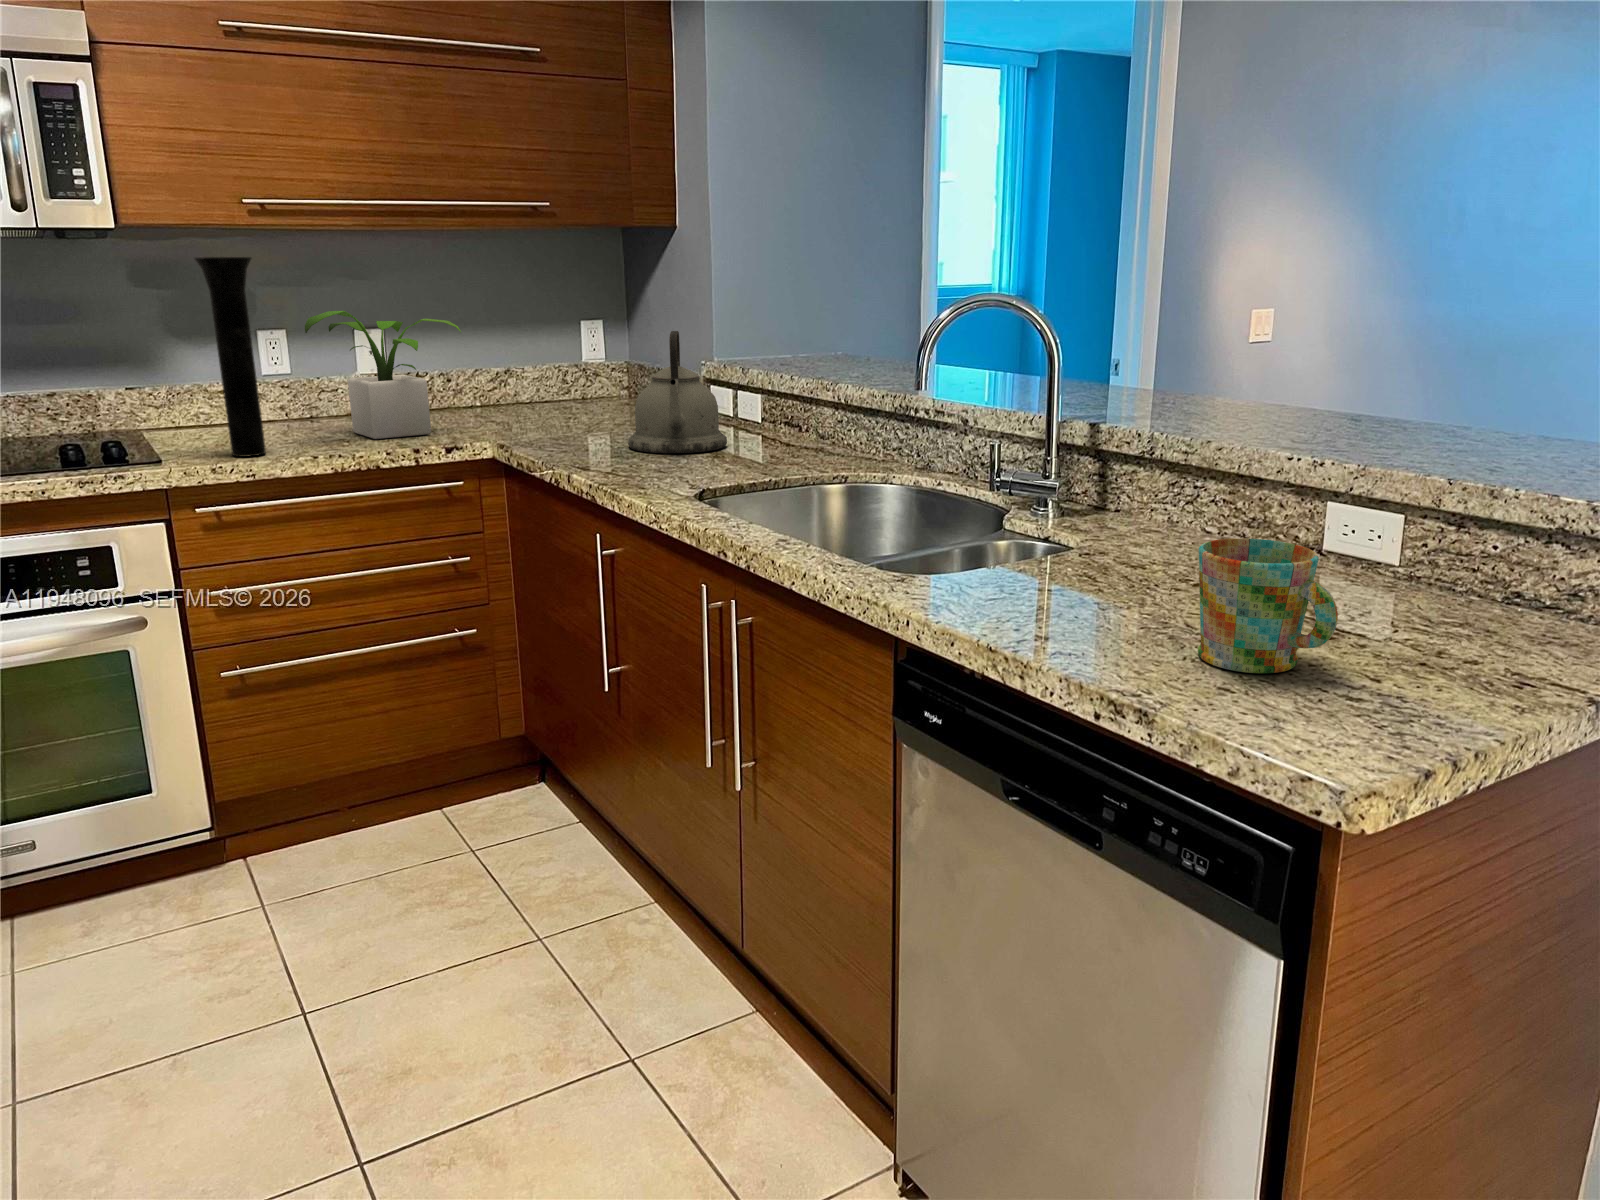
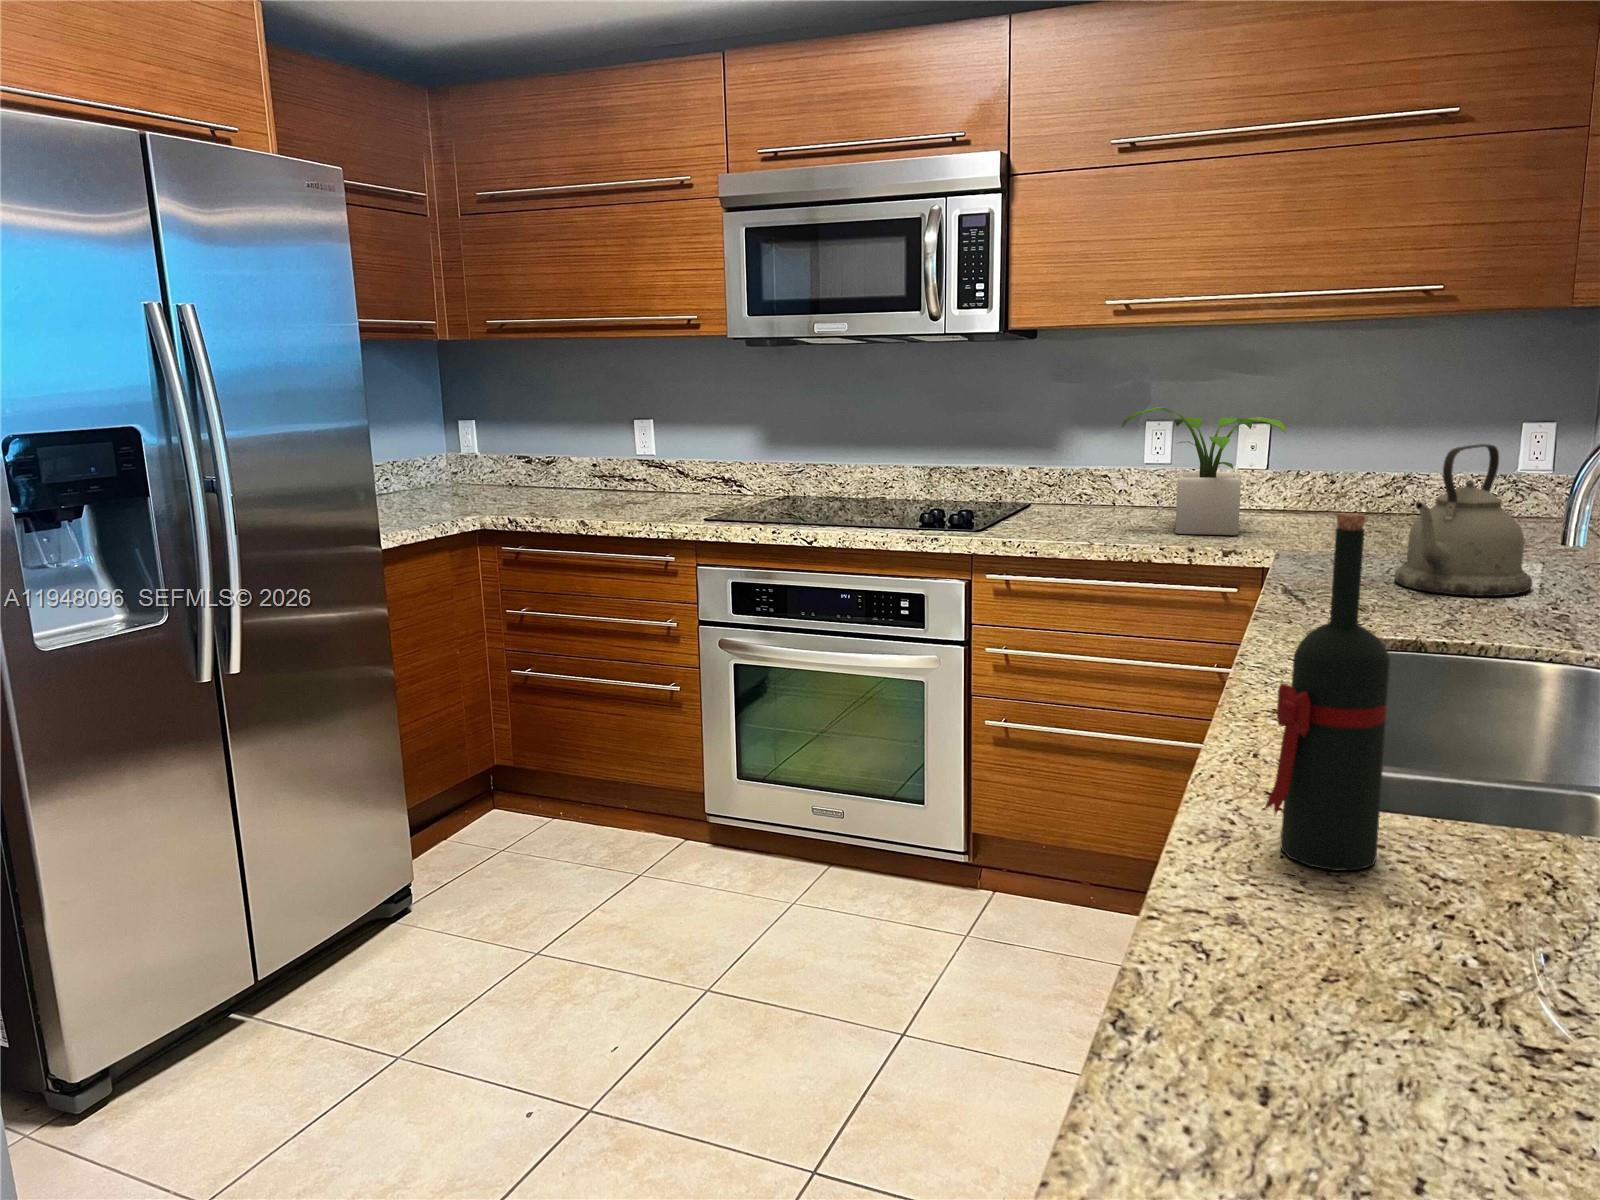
vase: present [195,257,266,457] -> none [1026,358,1075,535]
wine bottle: none [1012,354,1085,612] -> present [1265,513,1390,871]
mug: present [1198,538,1338,673] -> none [1290,815,1486,1050]

